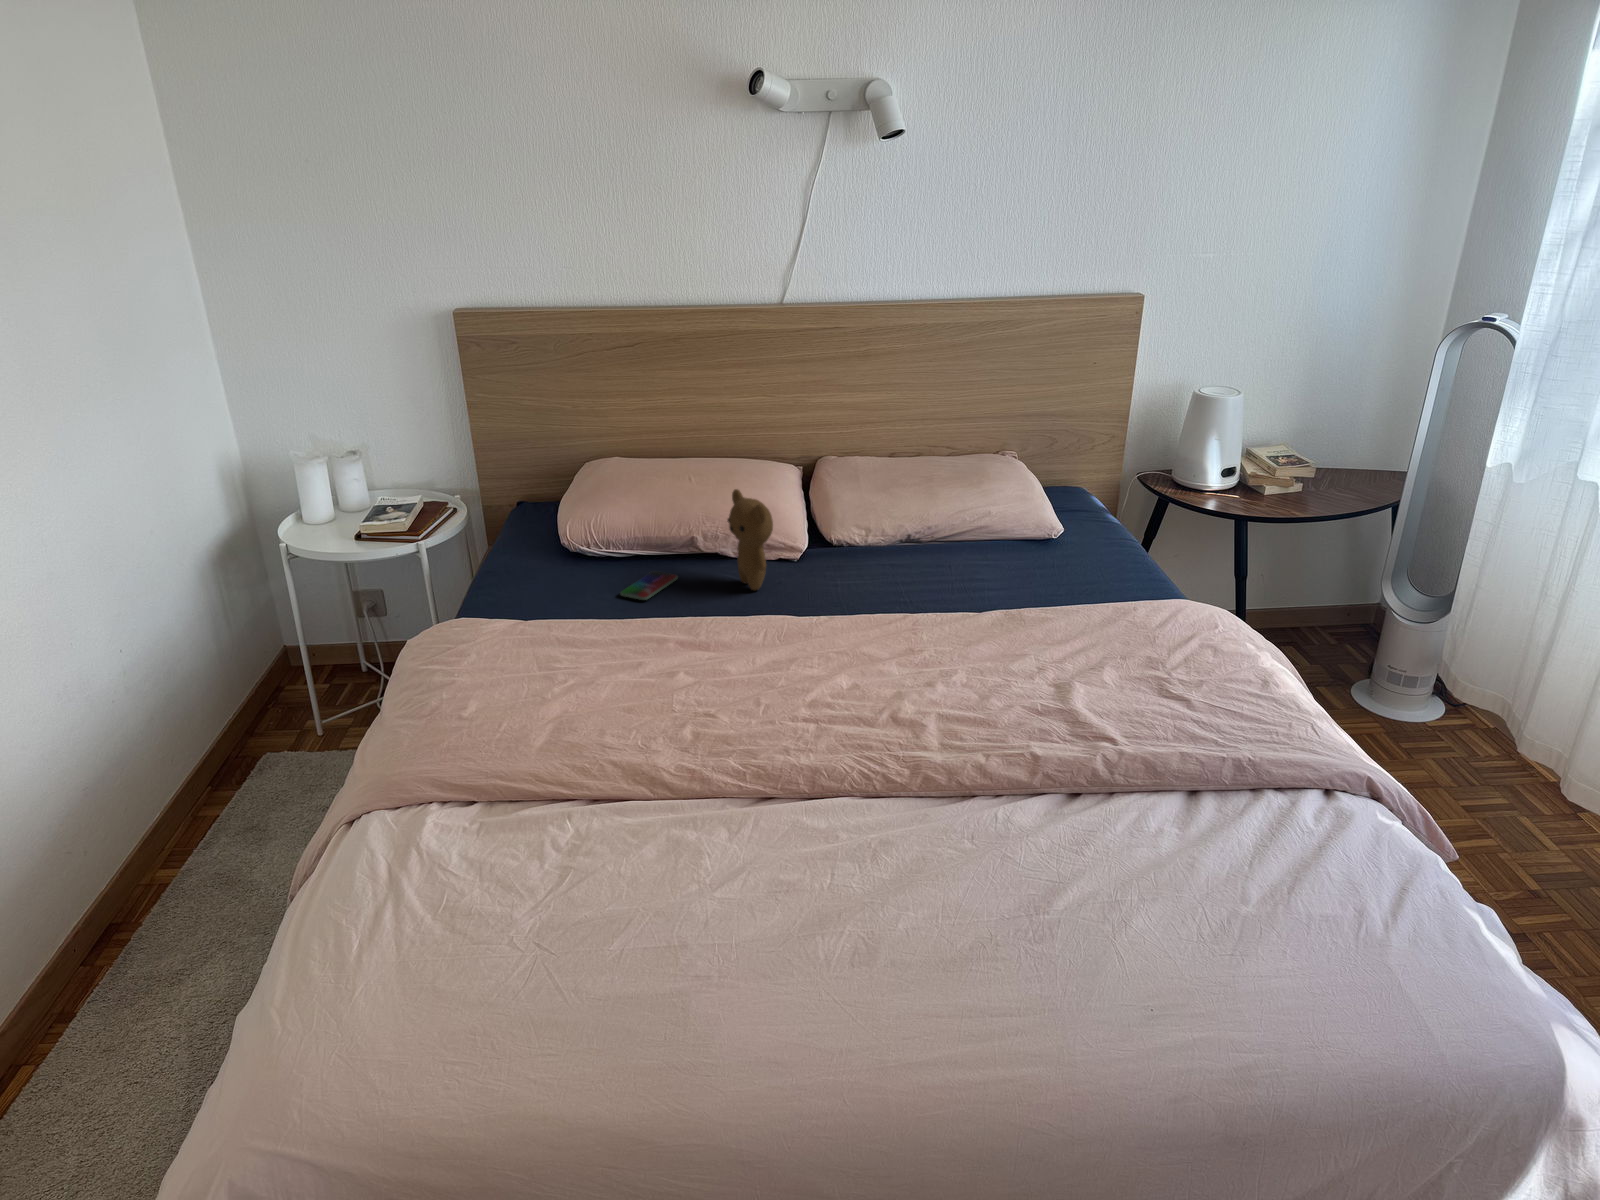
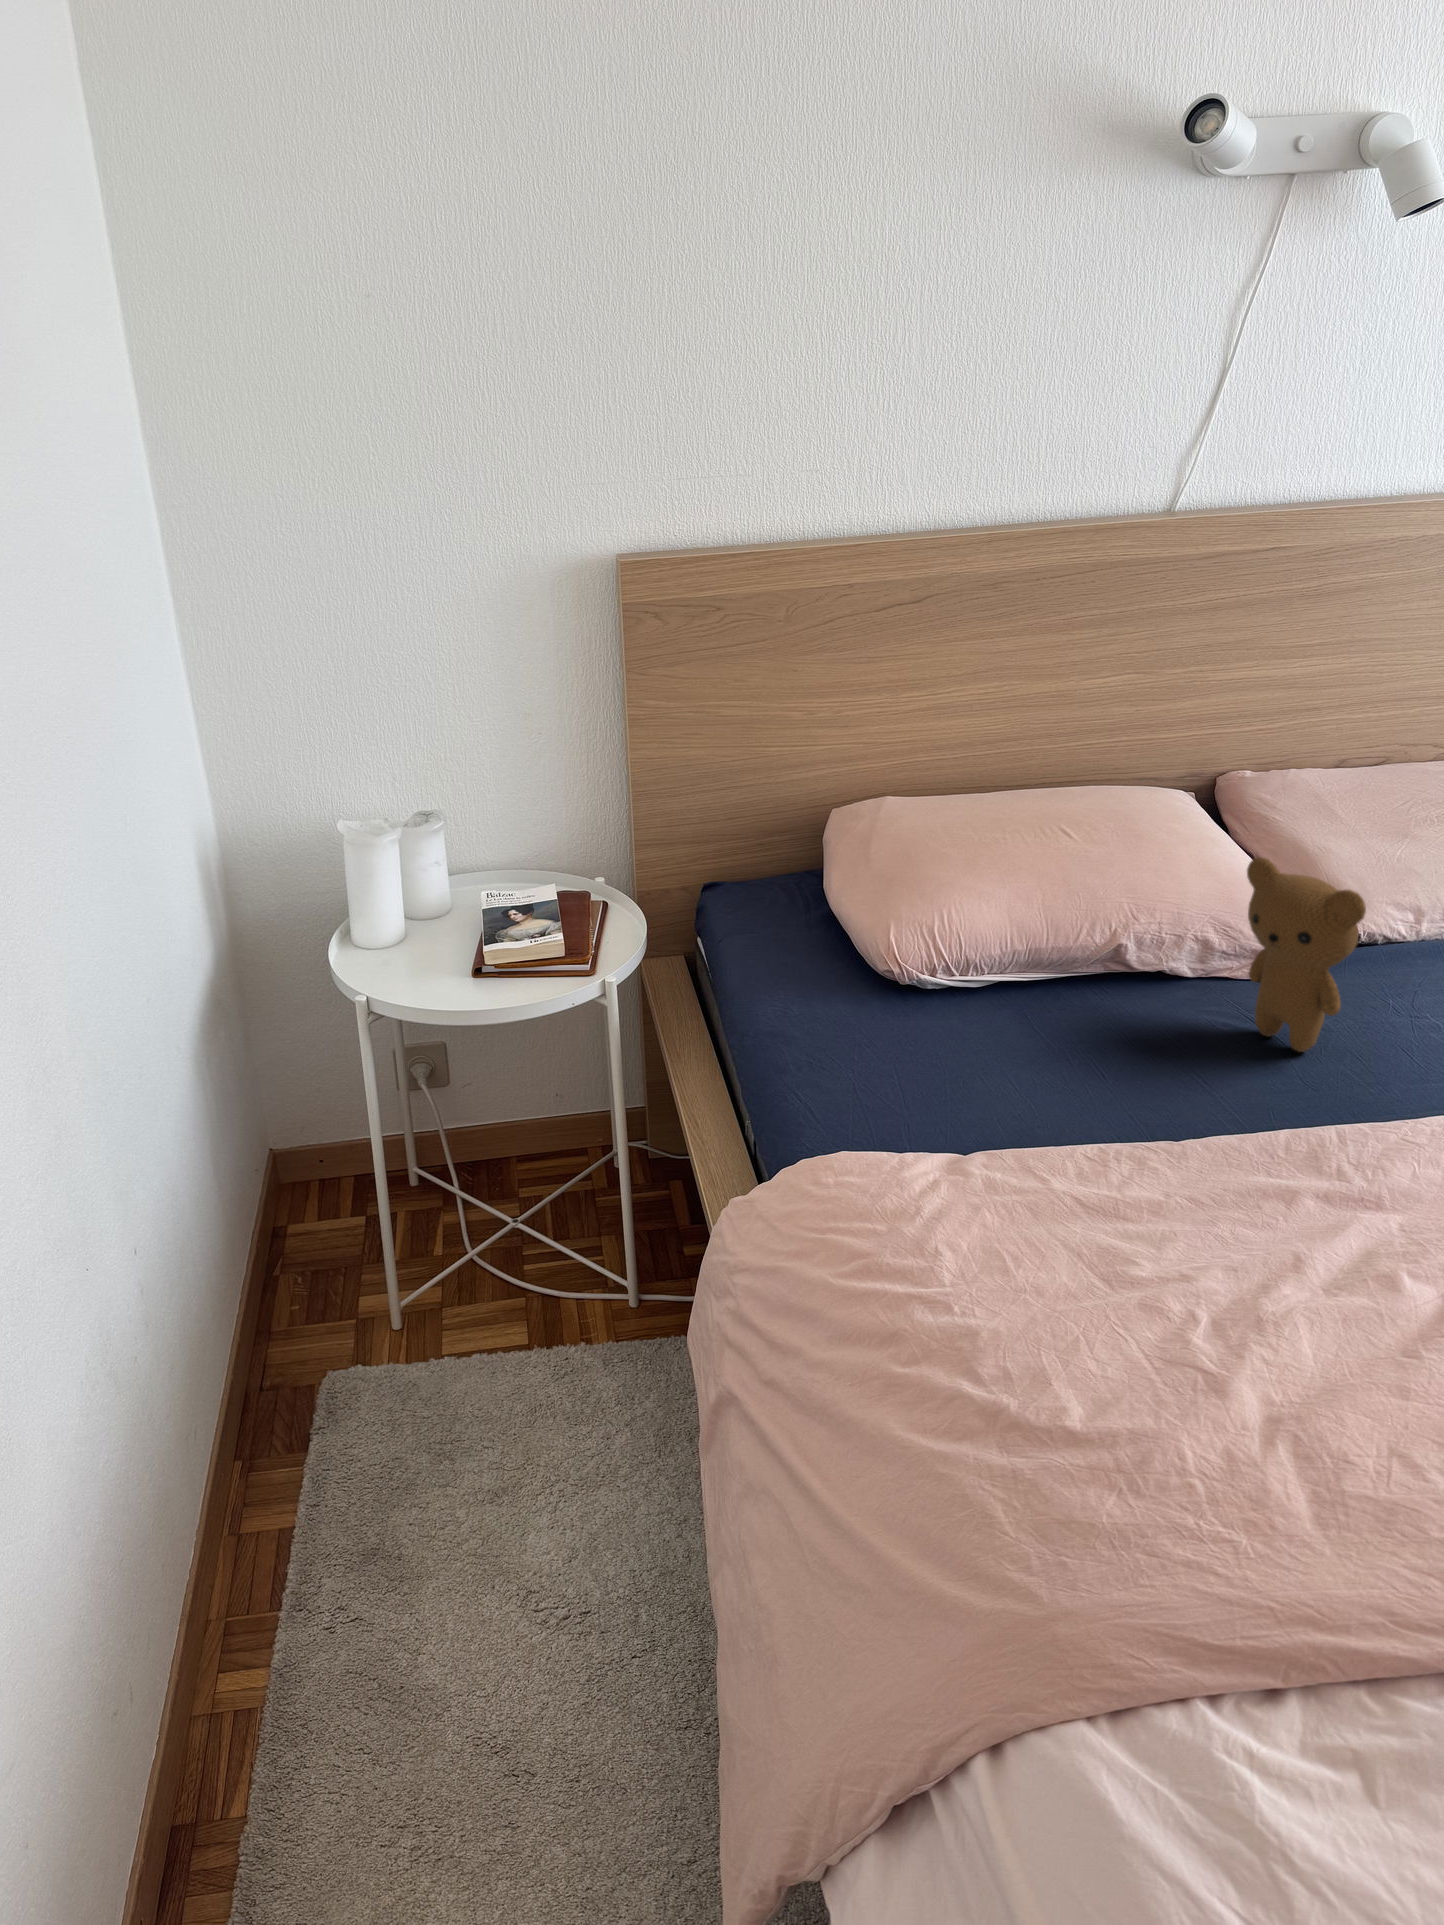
smartphone: present [620,571,678,600] -> none [1048,1017,1129,1086]

